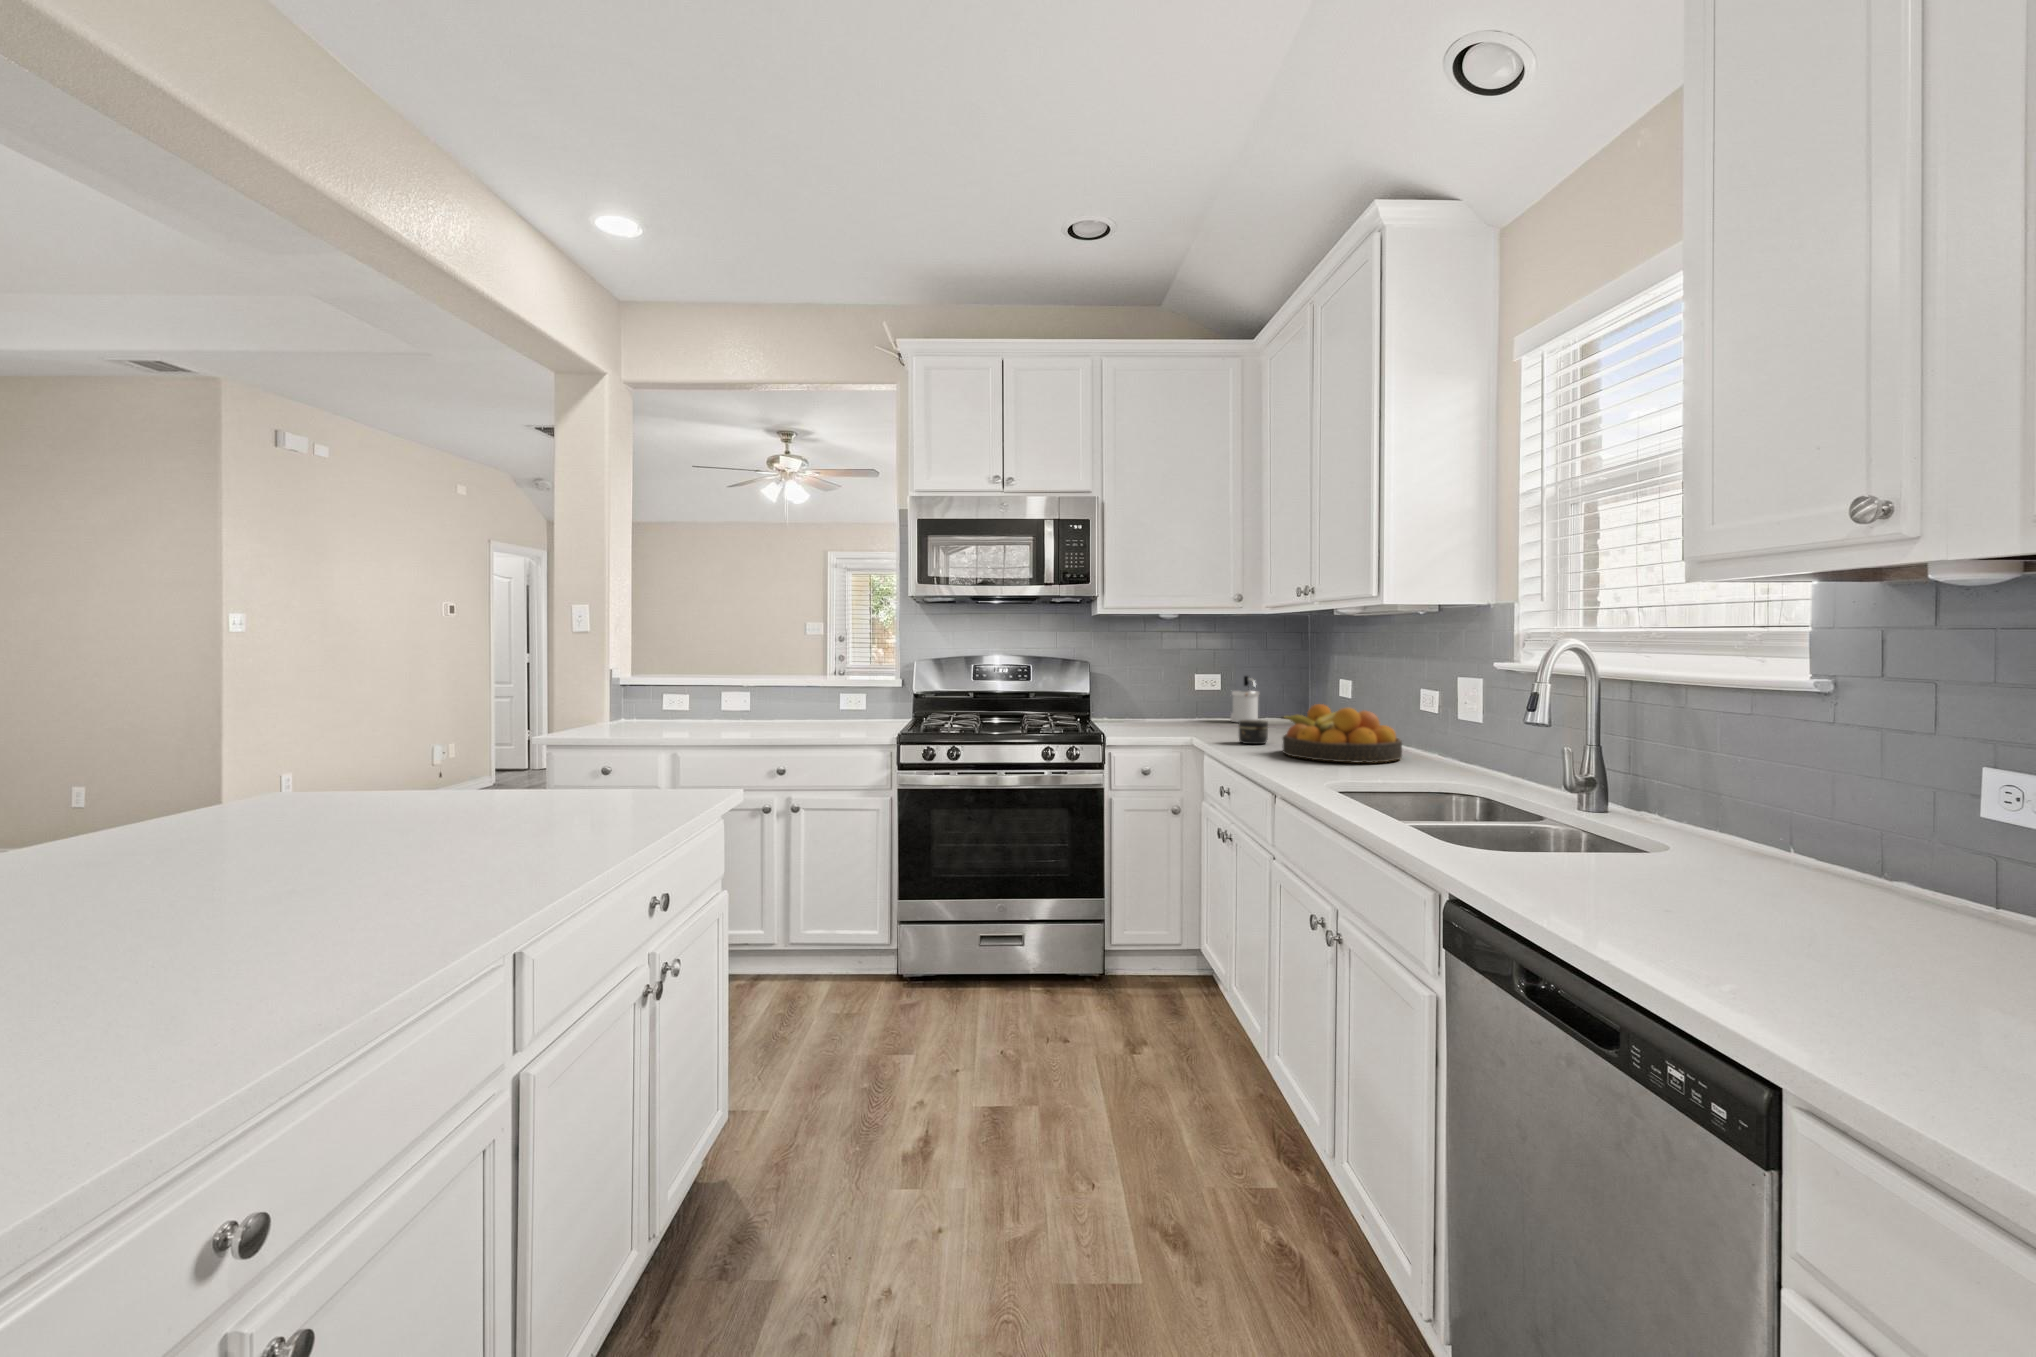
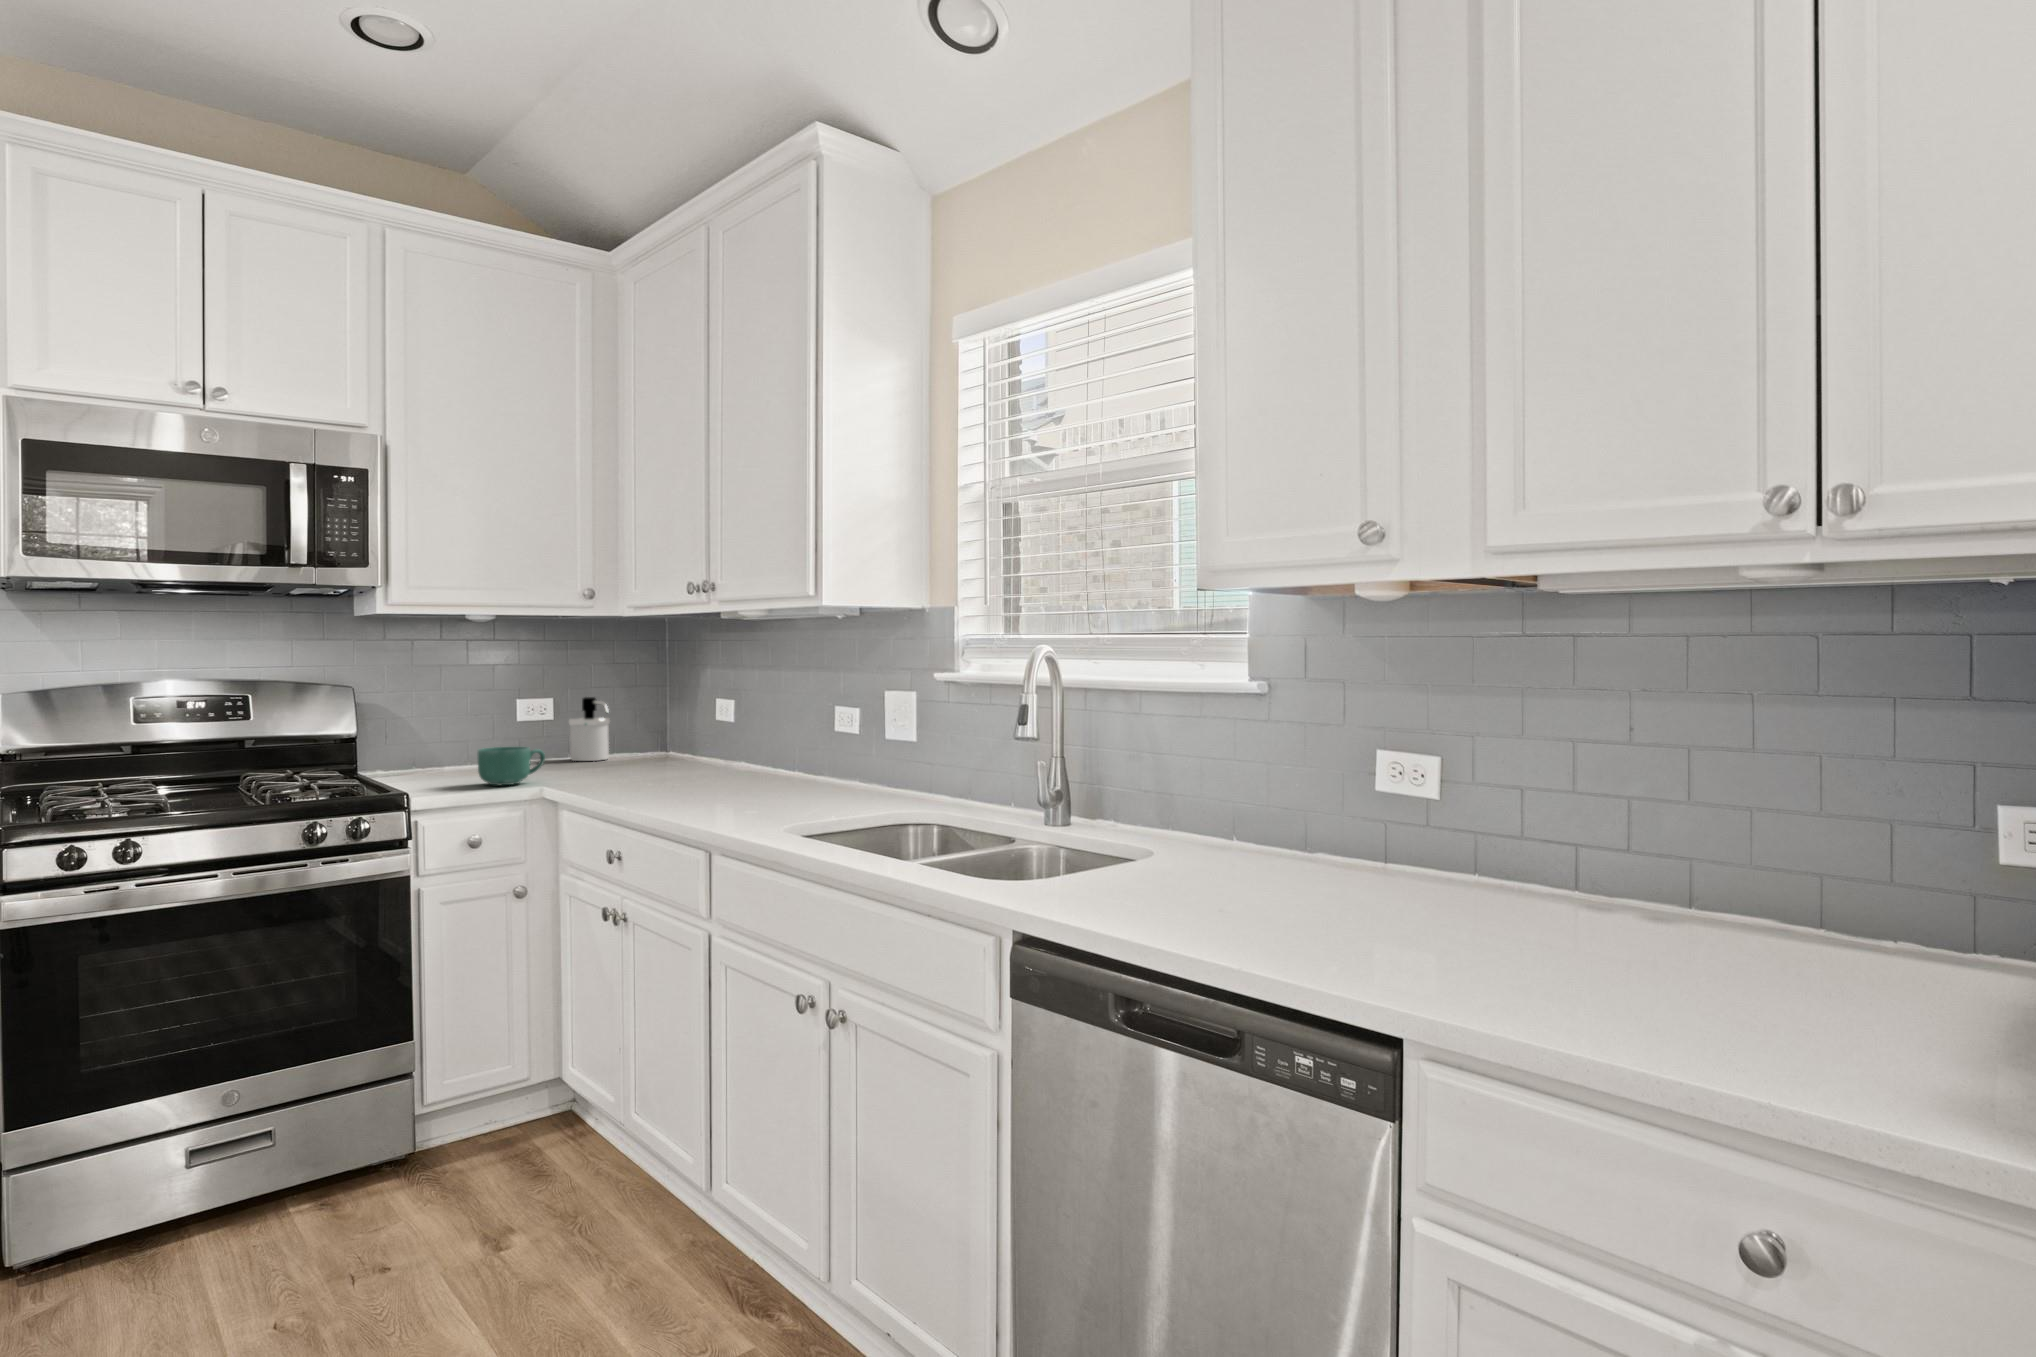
fruit bowl: present [1282,704,1402,763] -> none [681,730,828,800]
mug: none [1153,708,1198,735] -> present [478,747,545,785]
jar: present [1239,720,1268,744] -> none [613,756,653,788]

